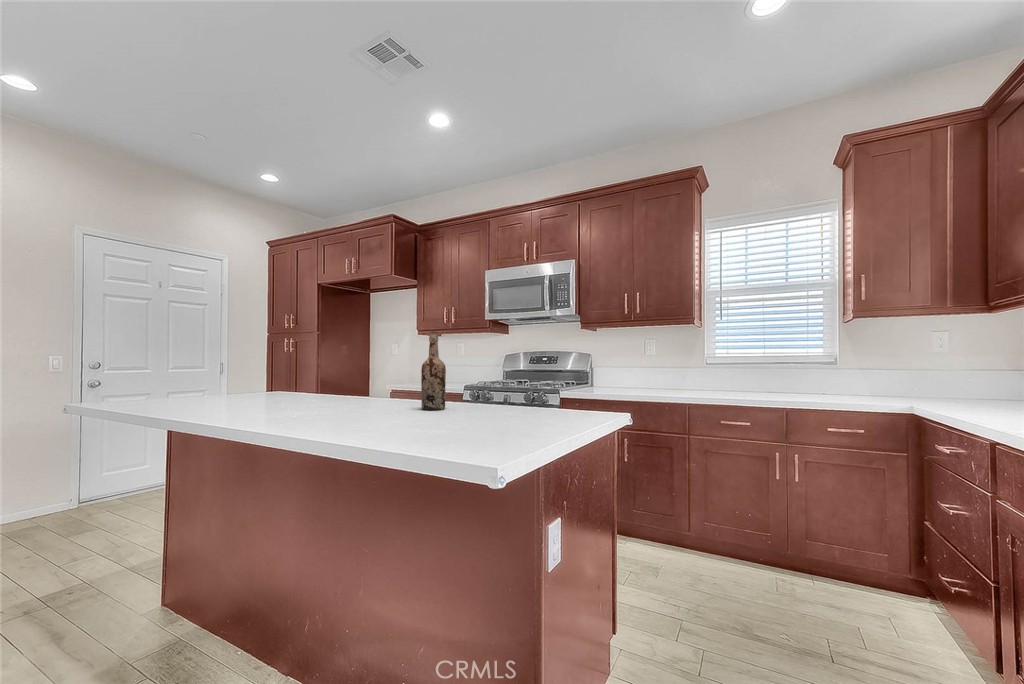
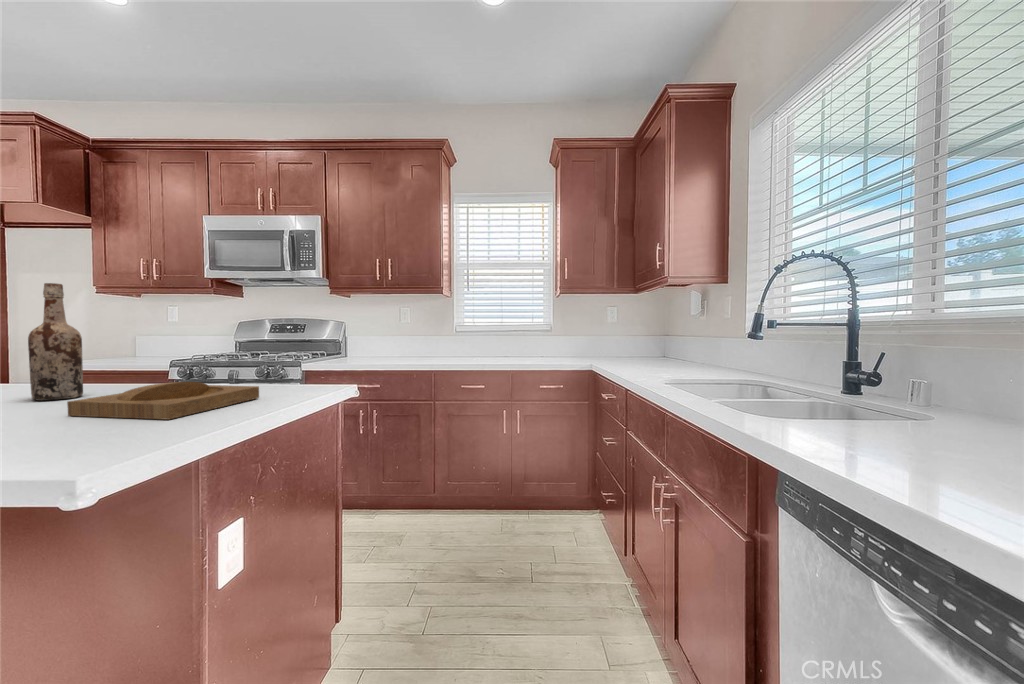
tray: none [452,402,558,429] -> present [67,382,259,420]

